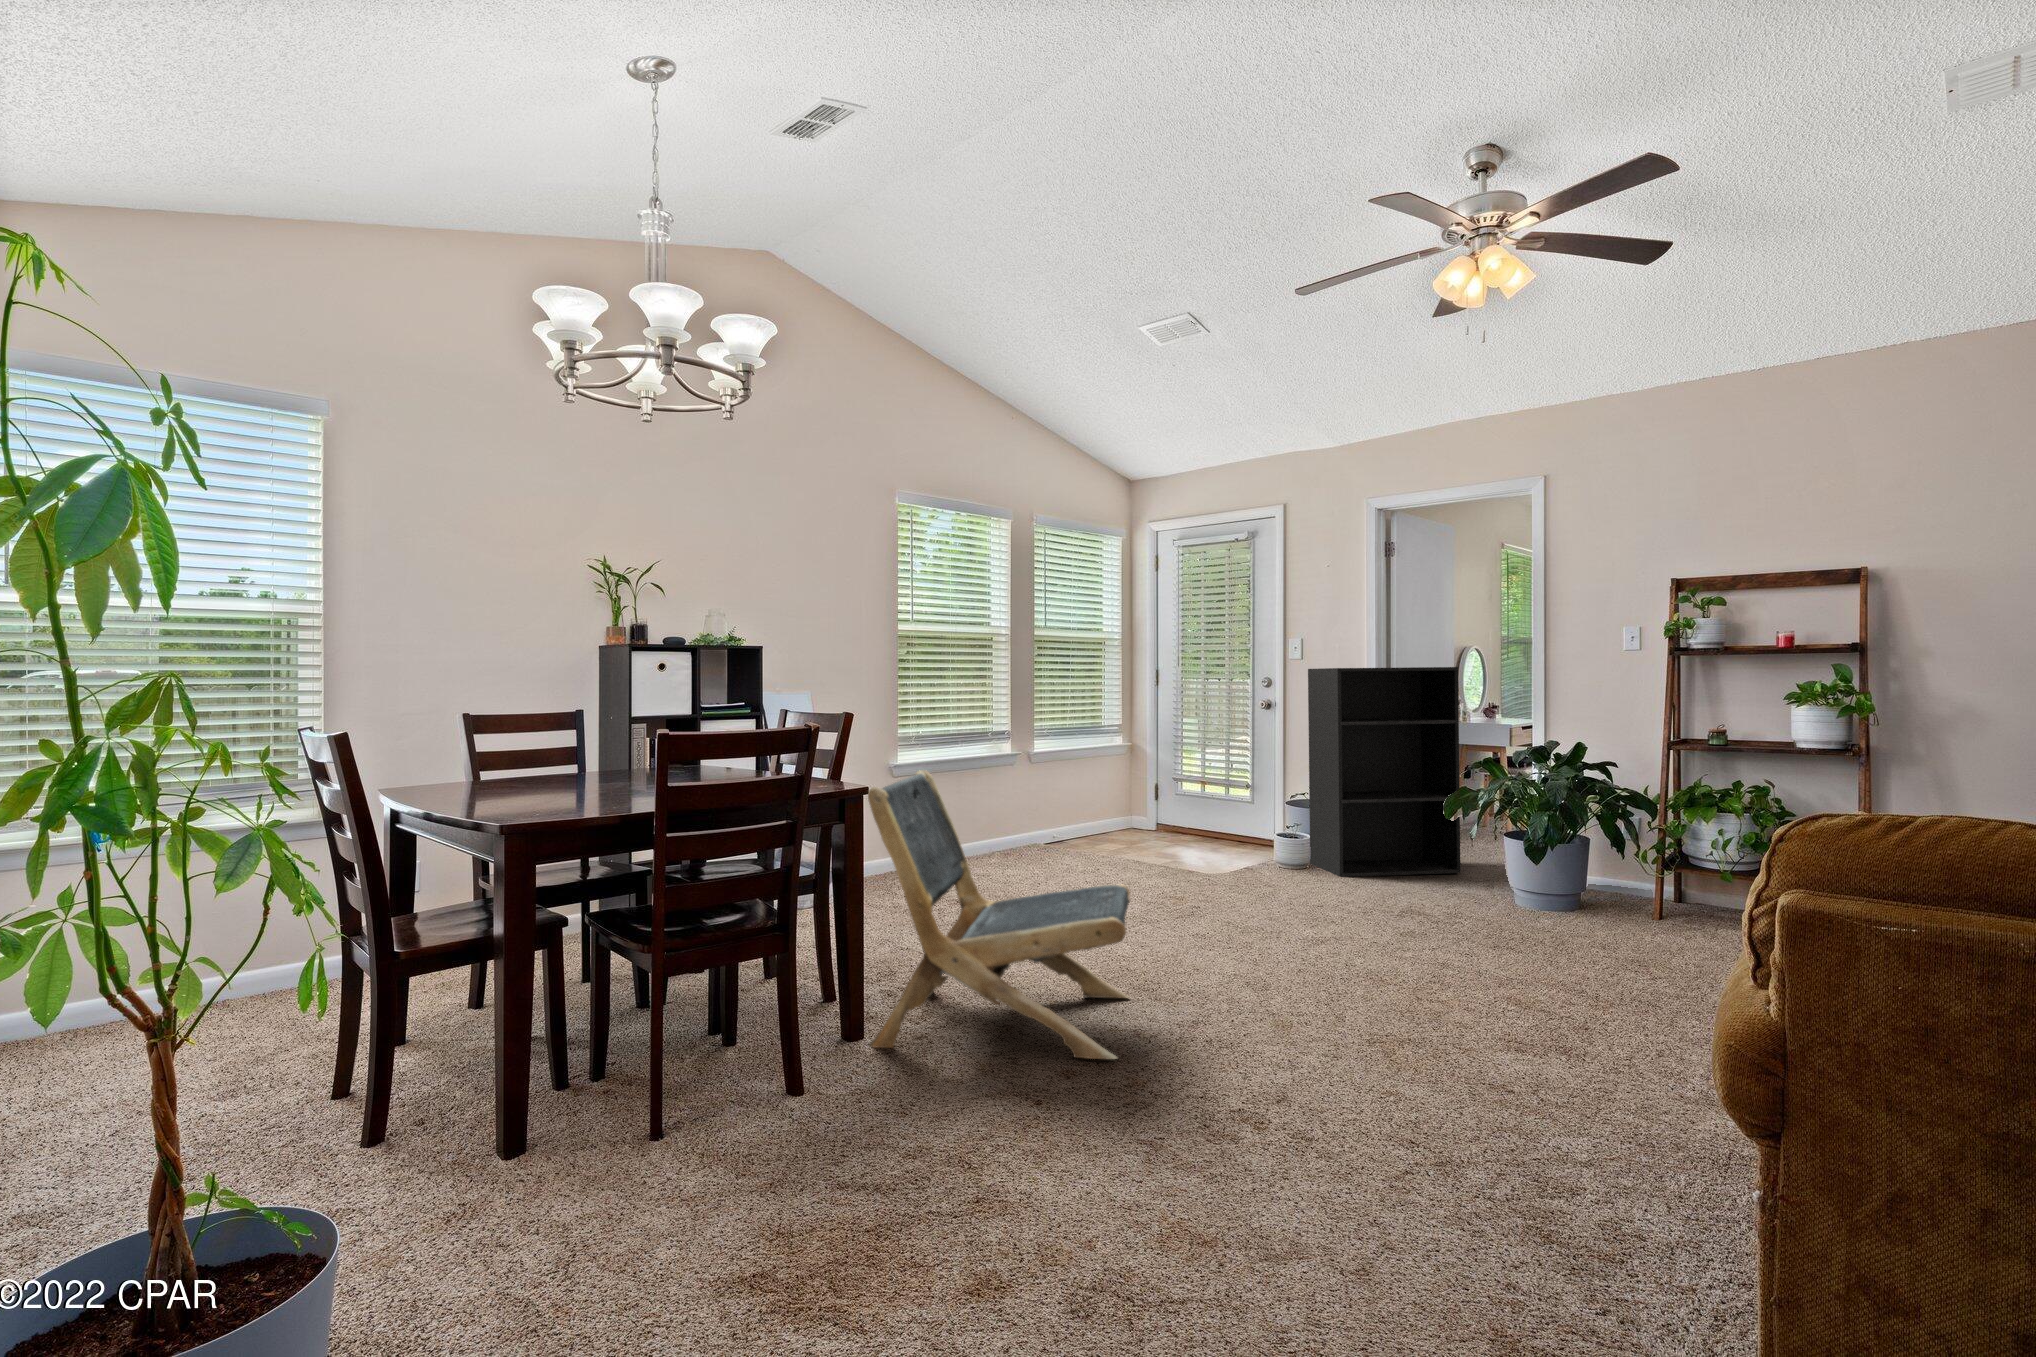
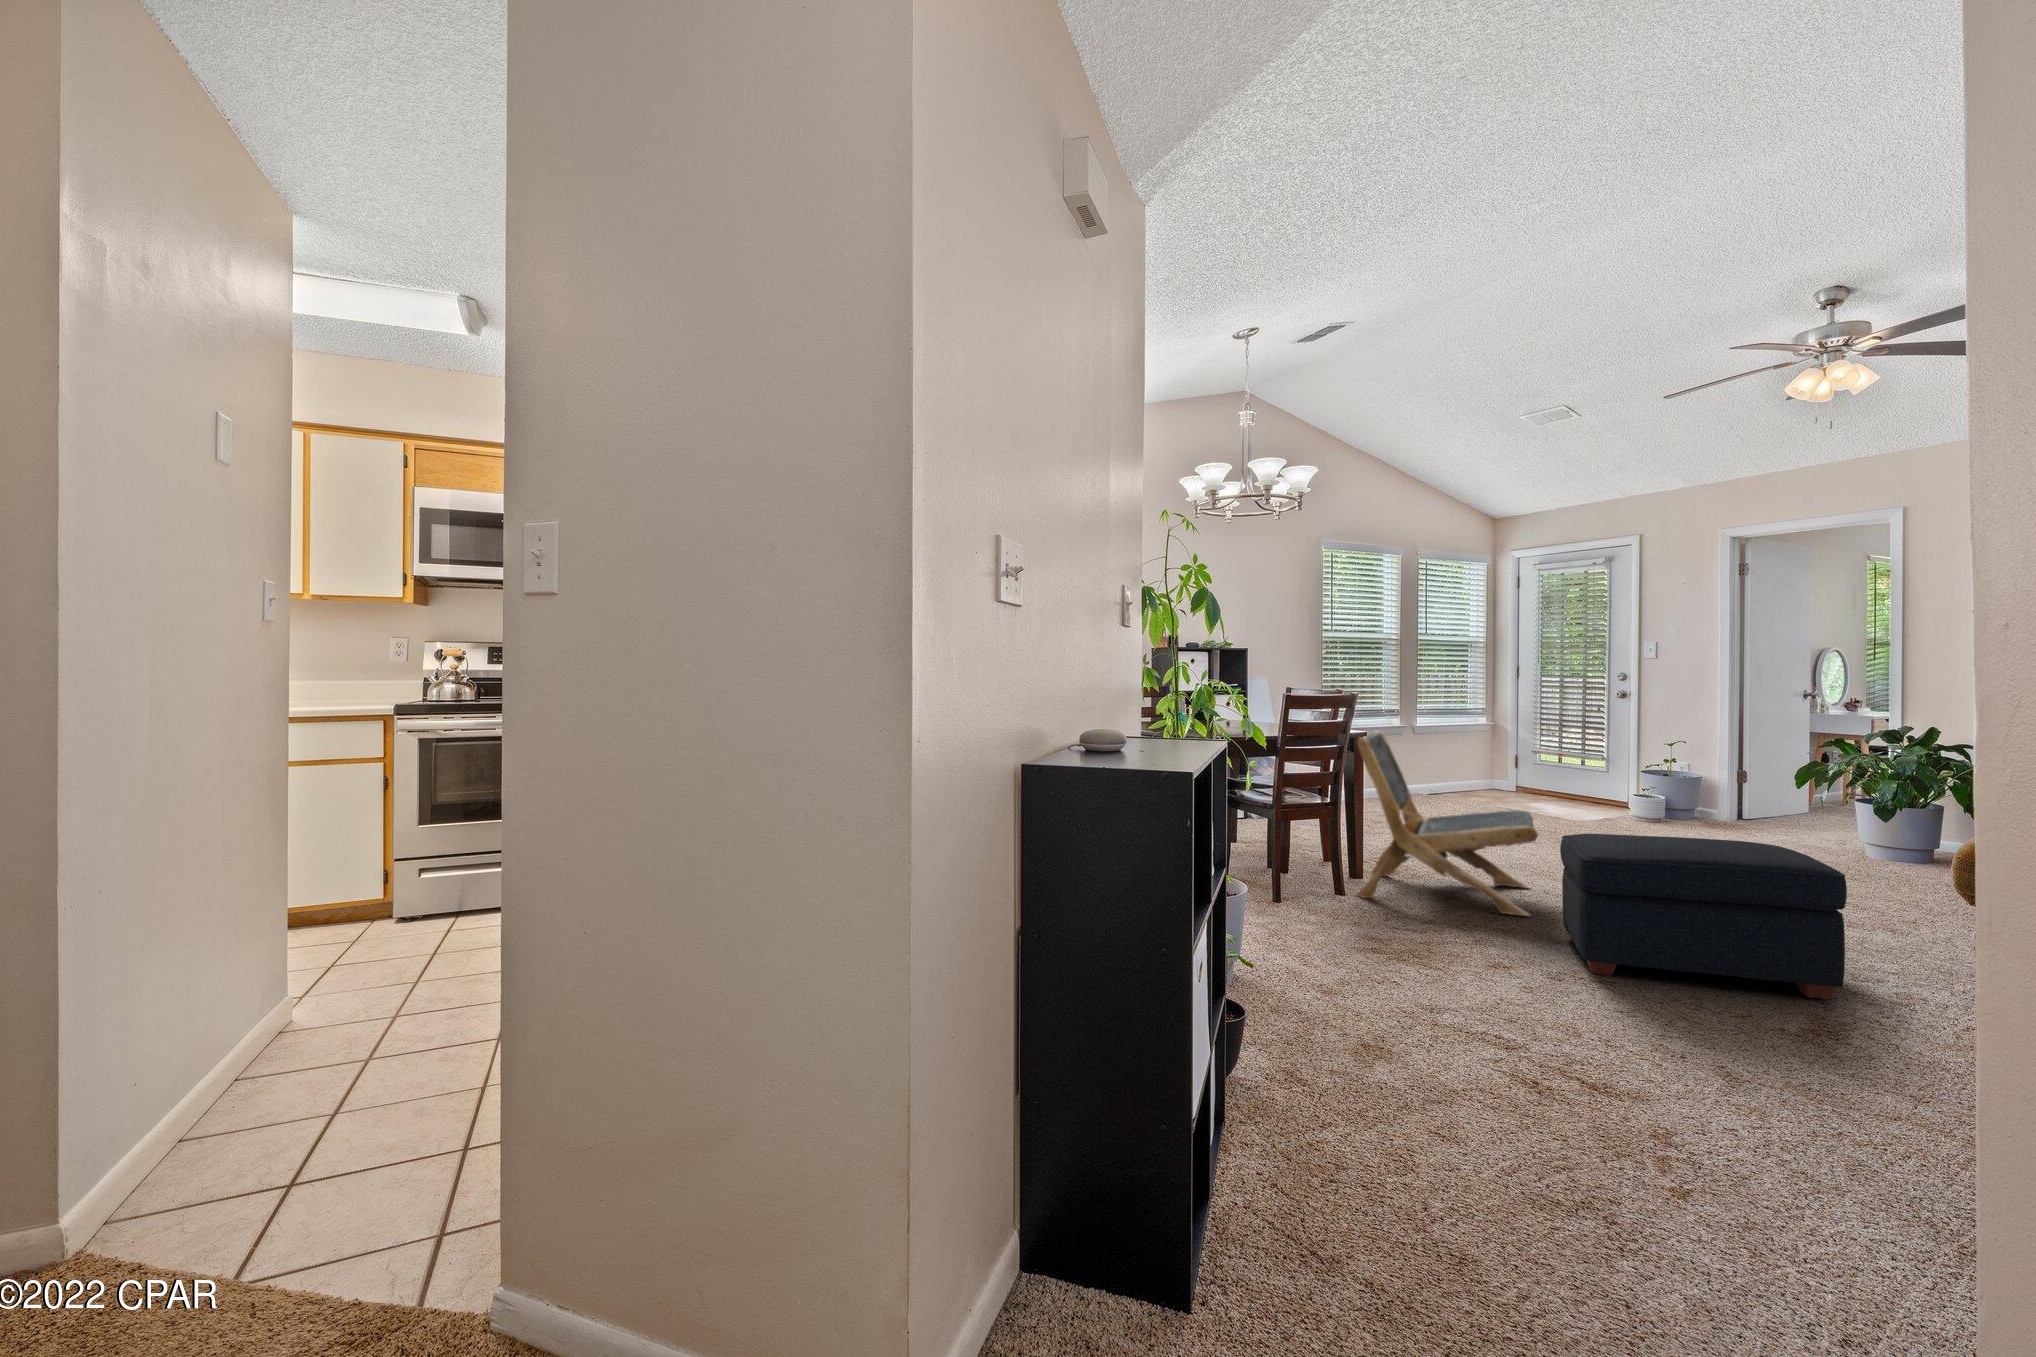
bookshelf: present [1308,667,1460,877] -> none [1663,664,1811,834]
ottoman: none [1148,935,1515,1186] -> present [1560,834,1847,999]

